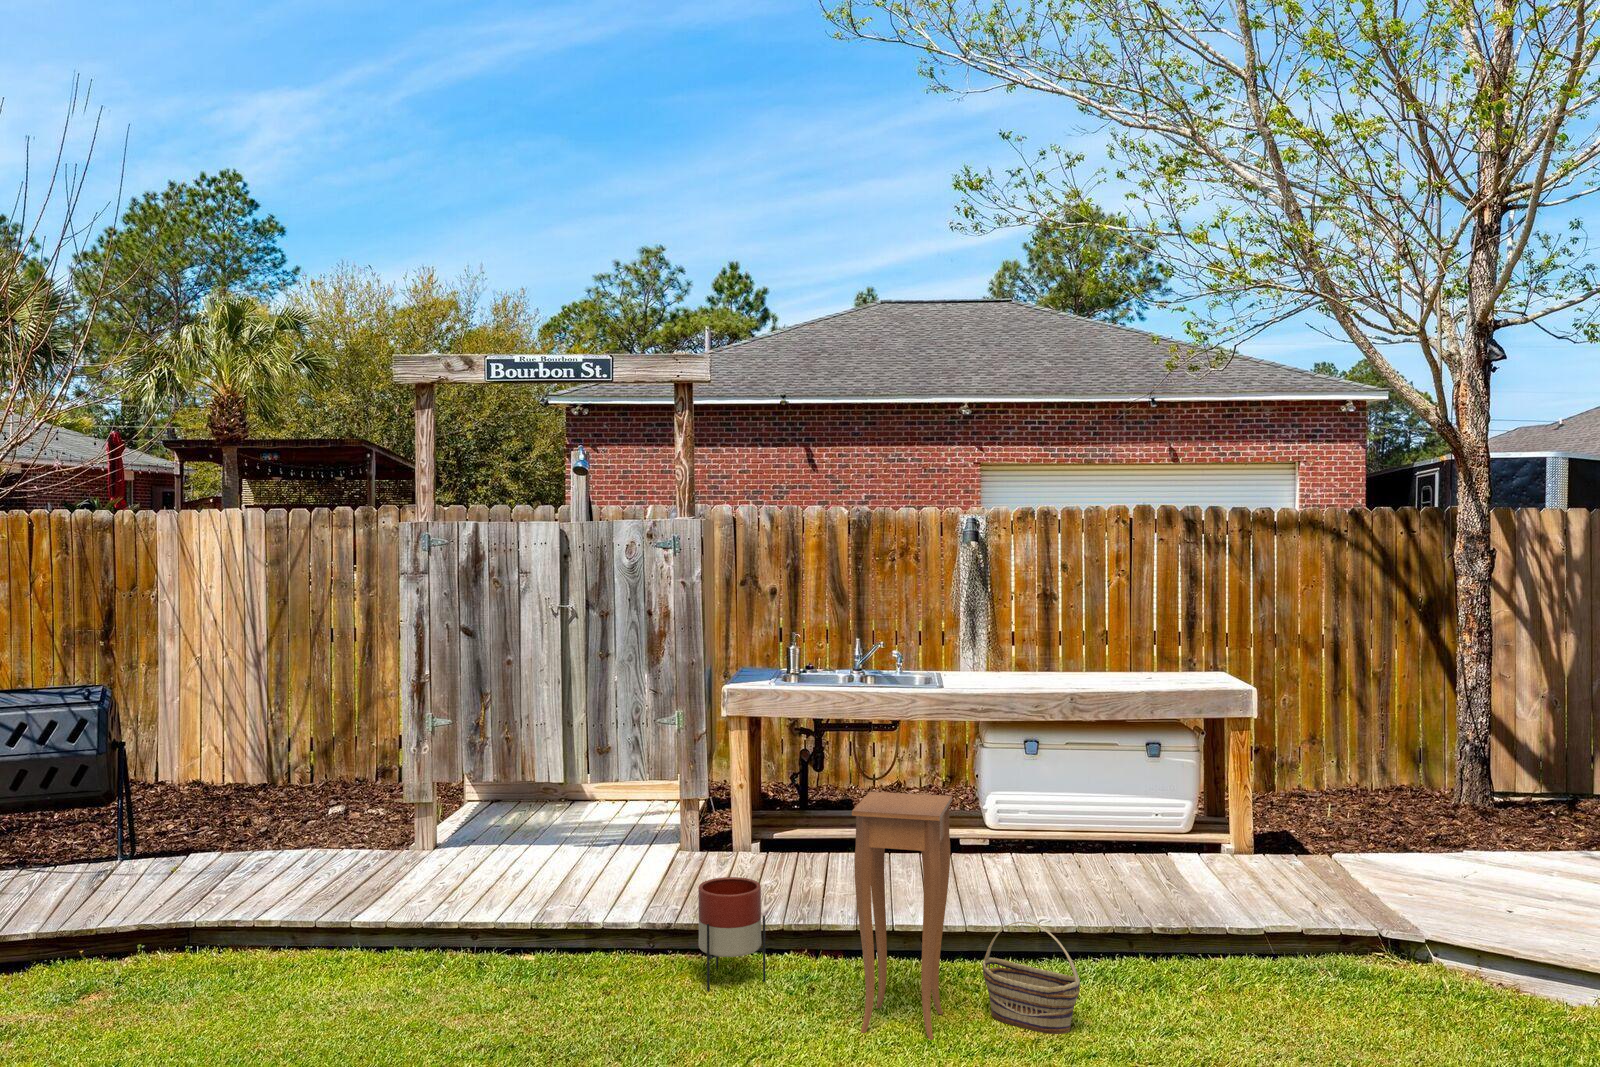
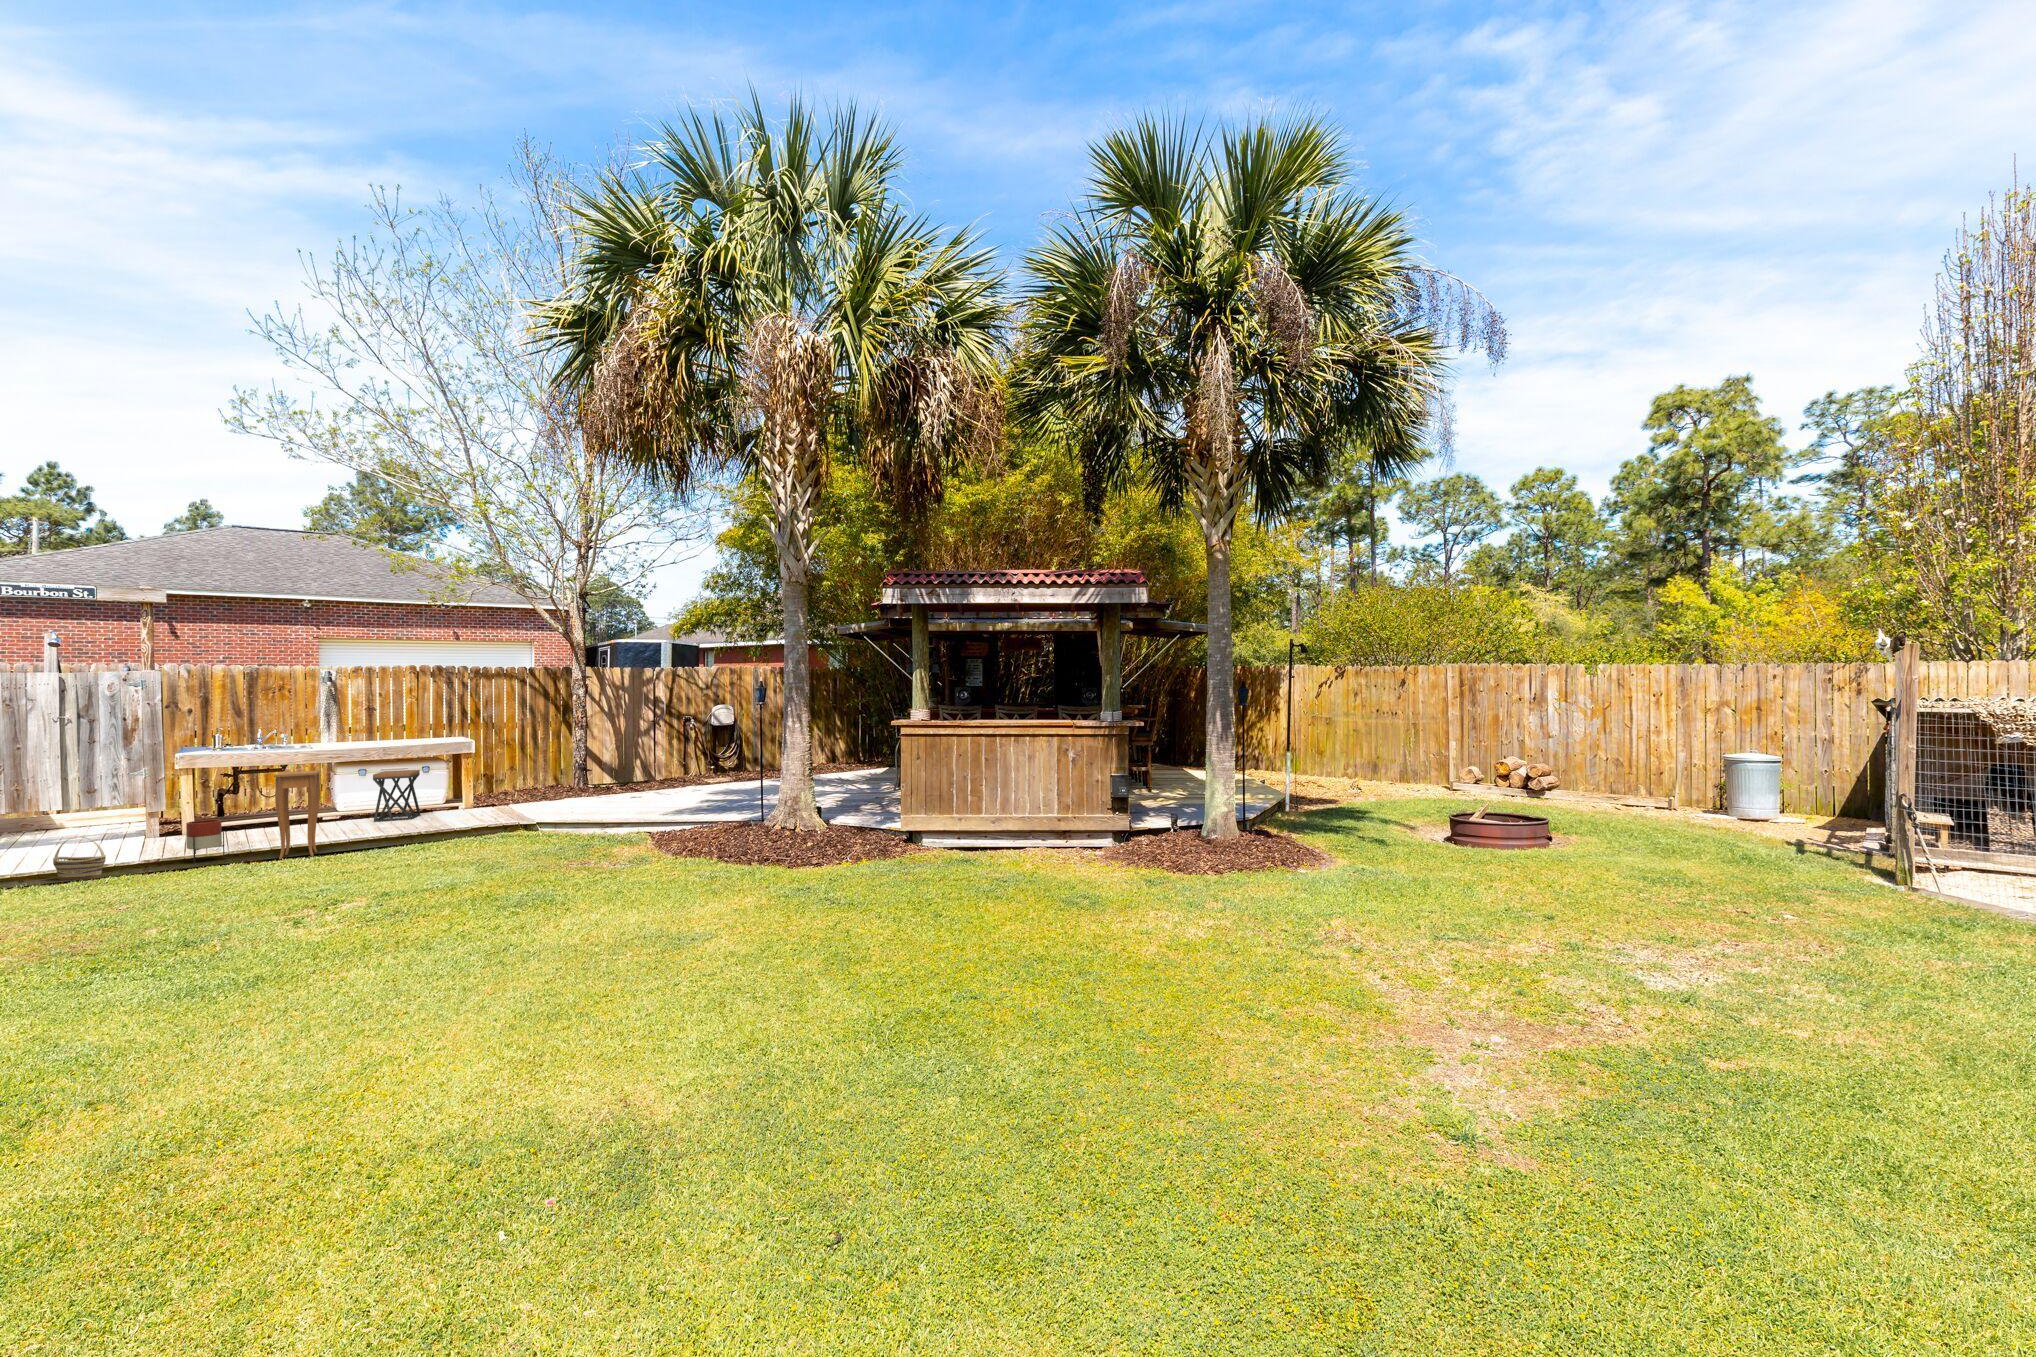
stool: none [1057,764,1152,904] -> present [373,770,420,822]
basket: present [983,922,1080,1034] -> present [53,837,106,880]

